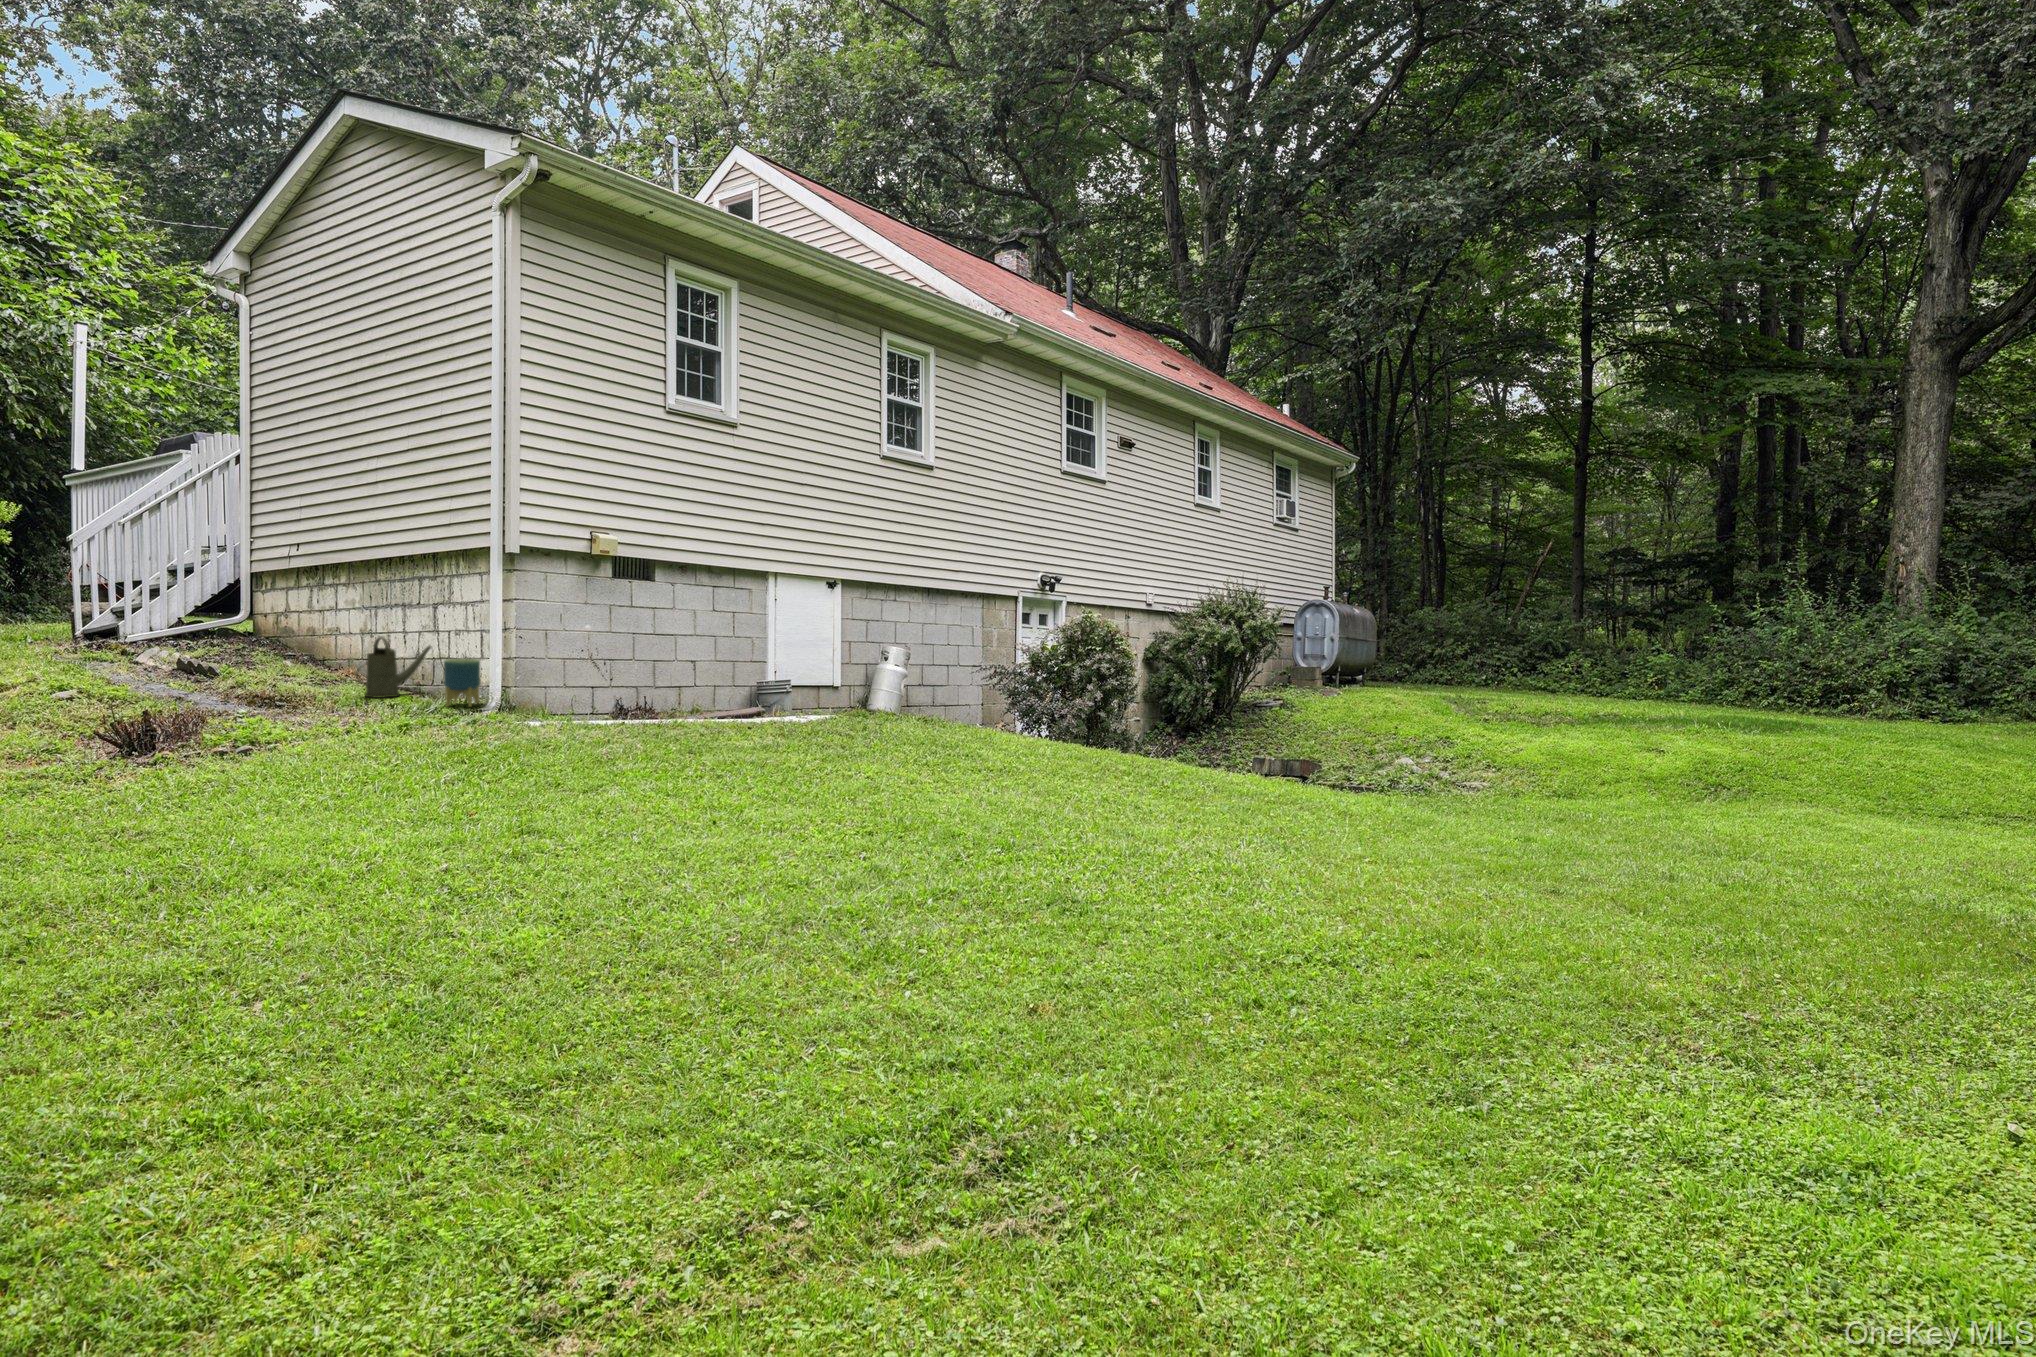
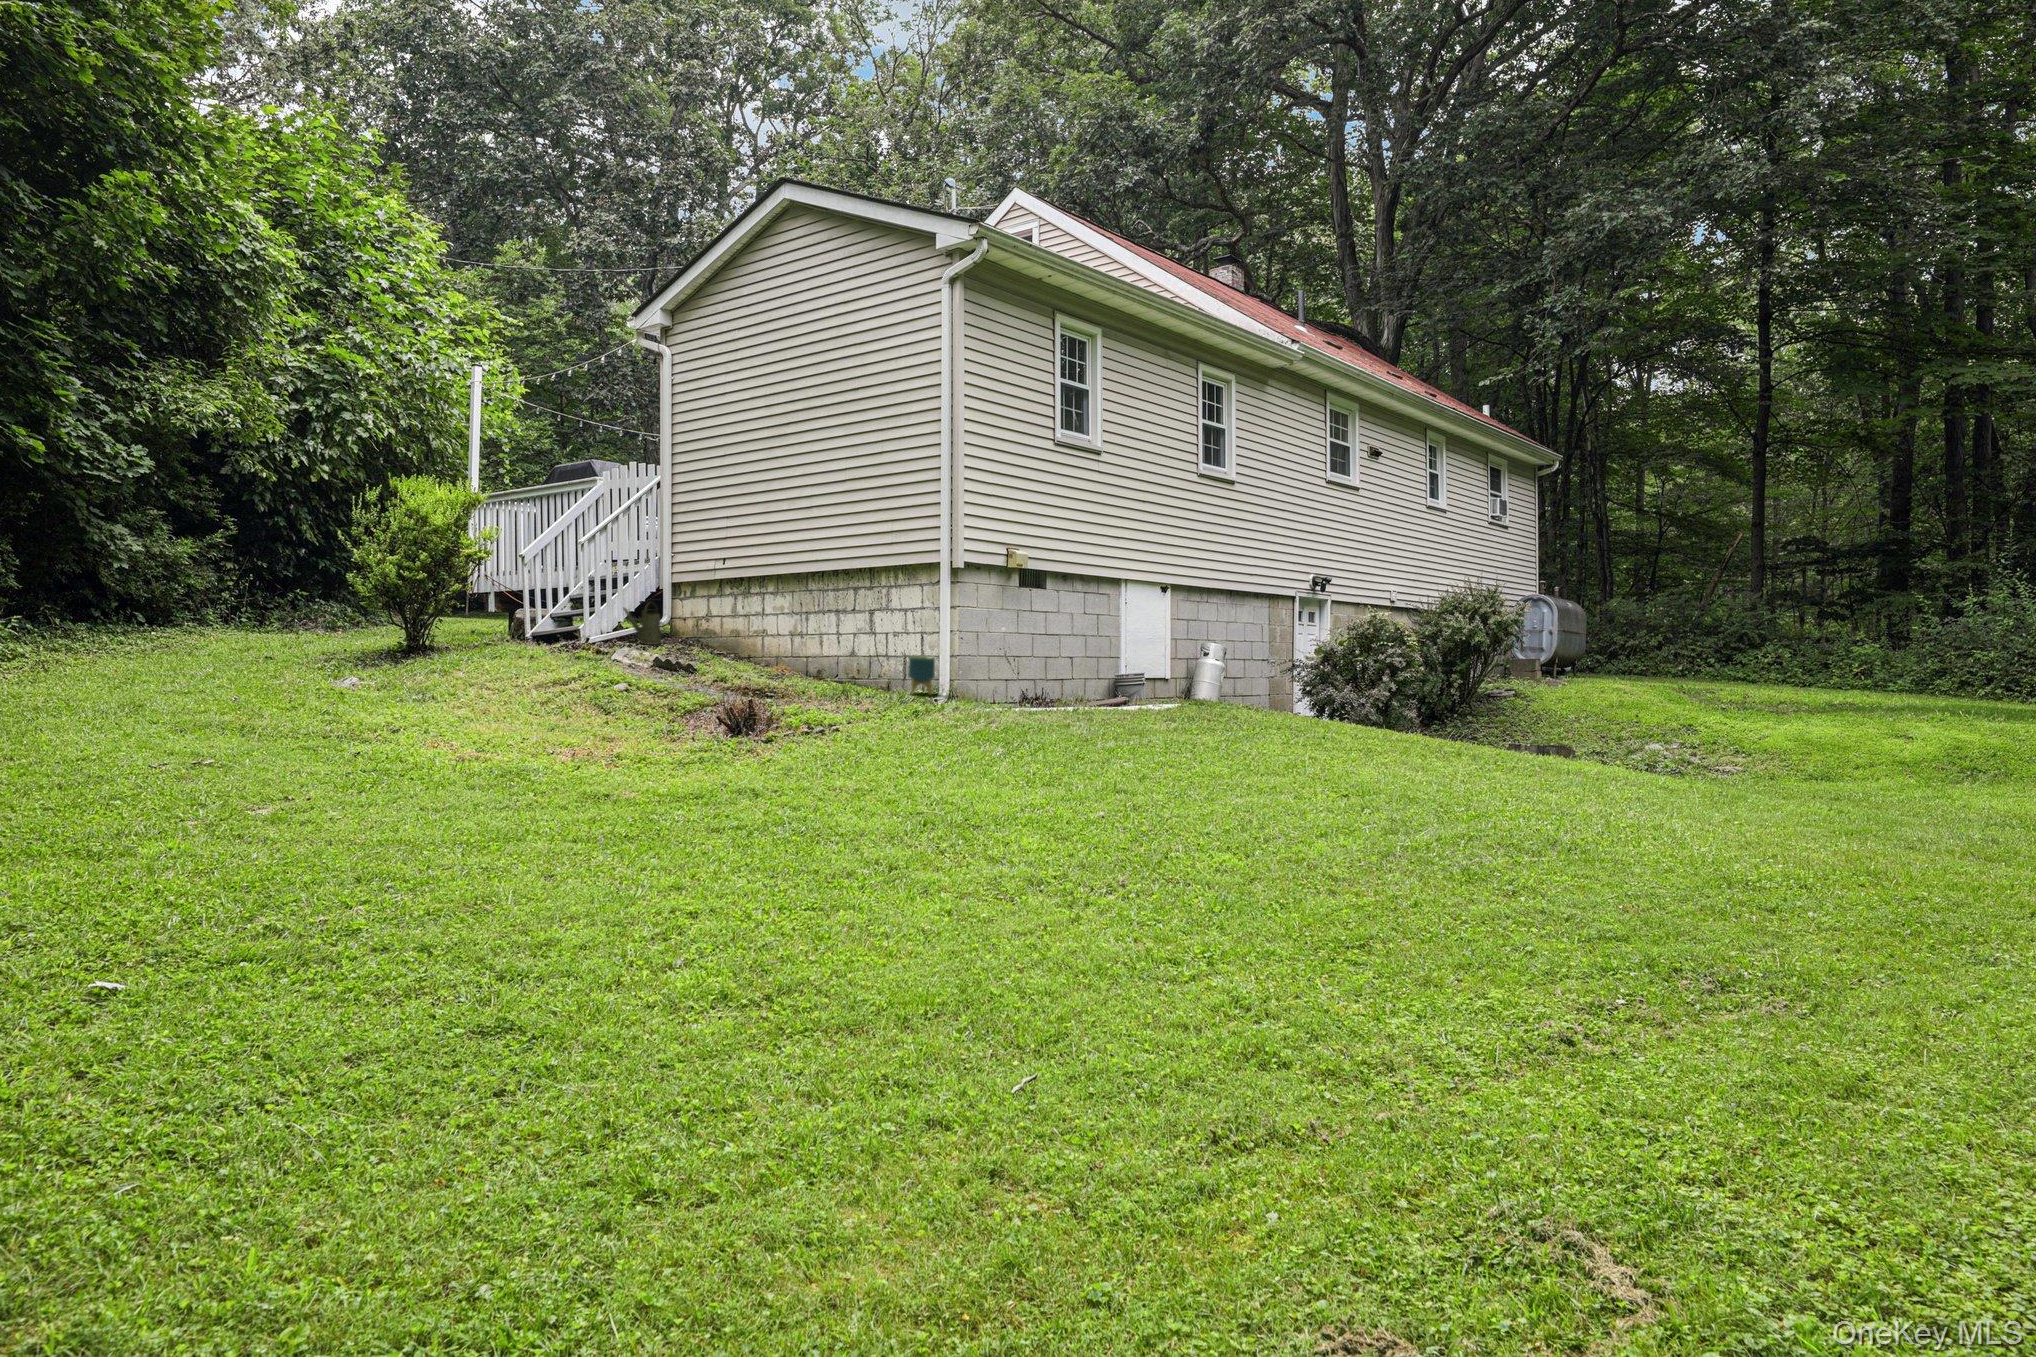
watering can: present [355,637,431,698] -> present [624,603,665,645]

